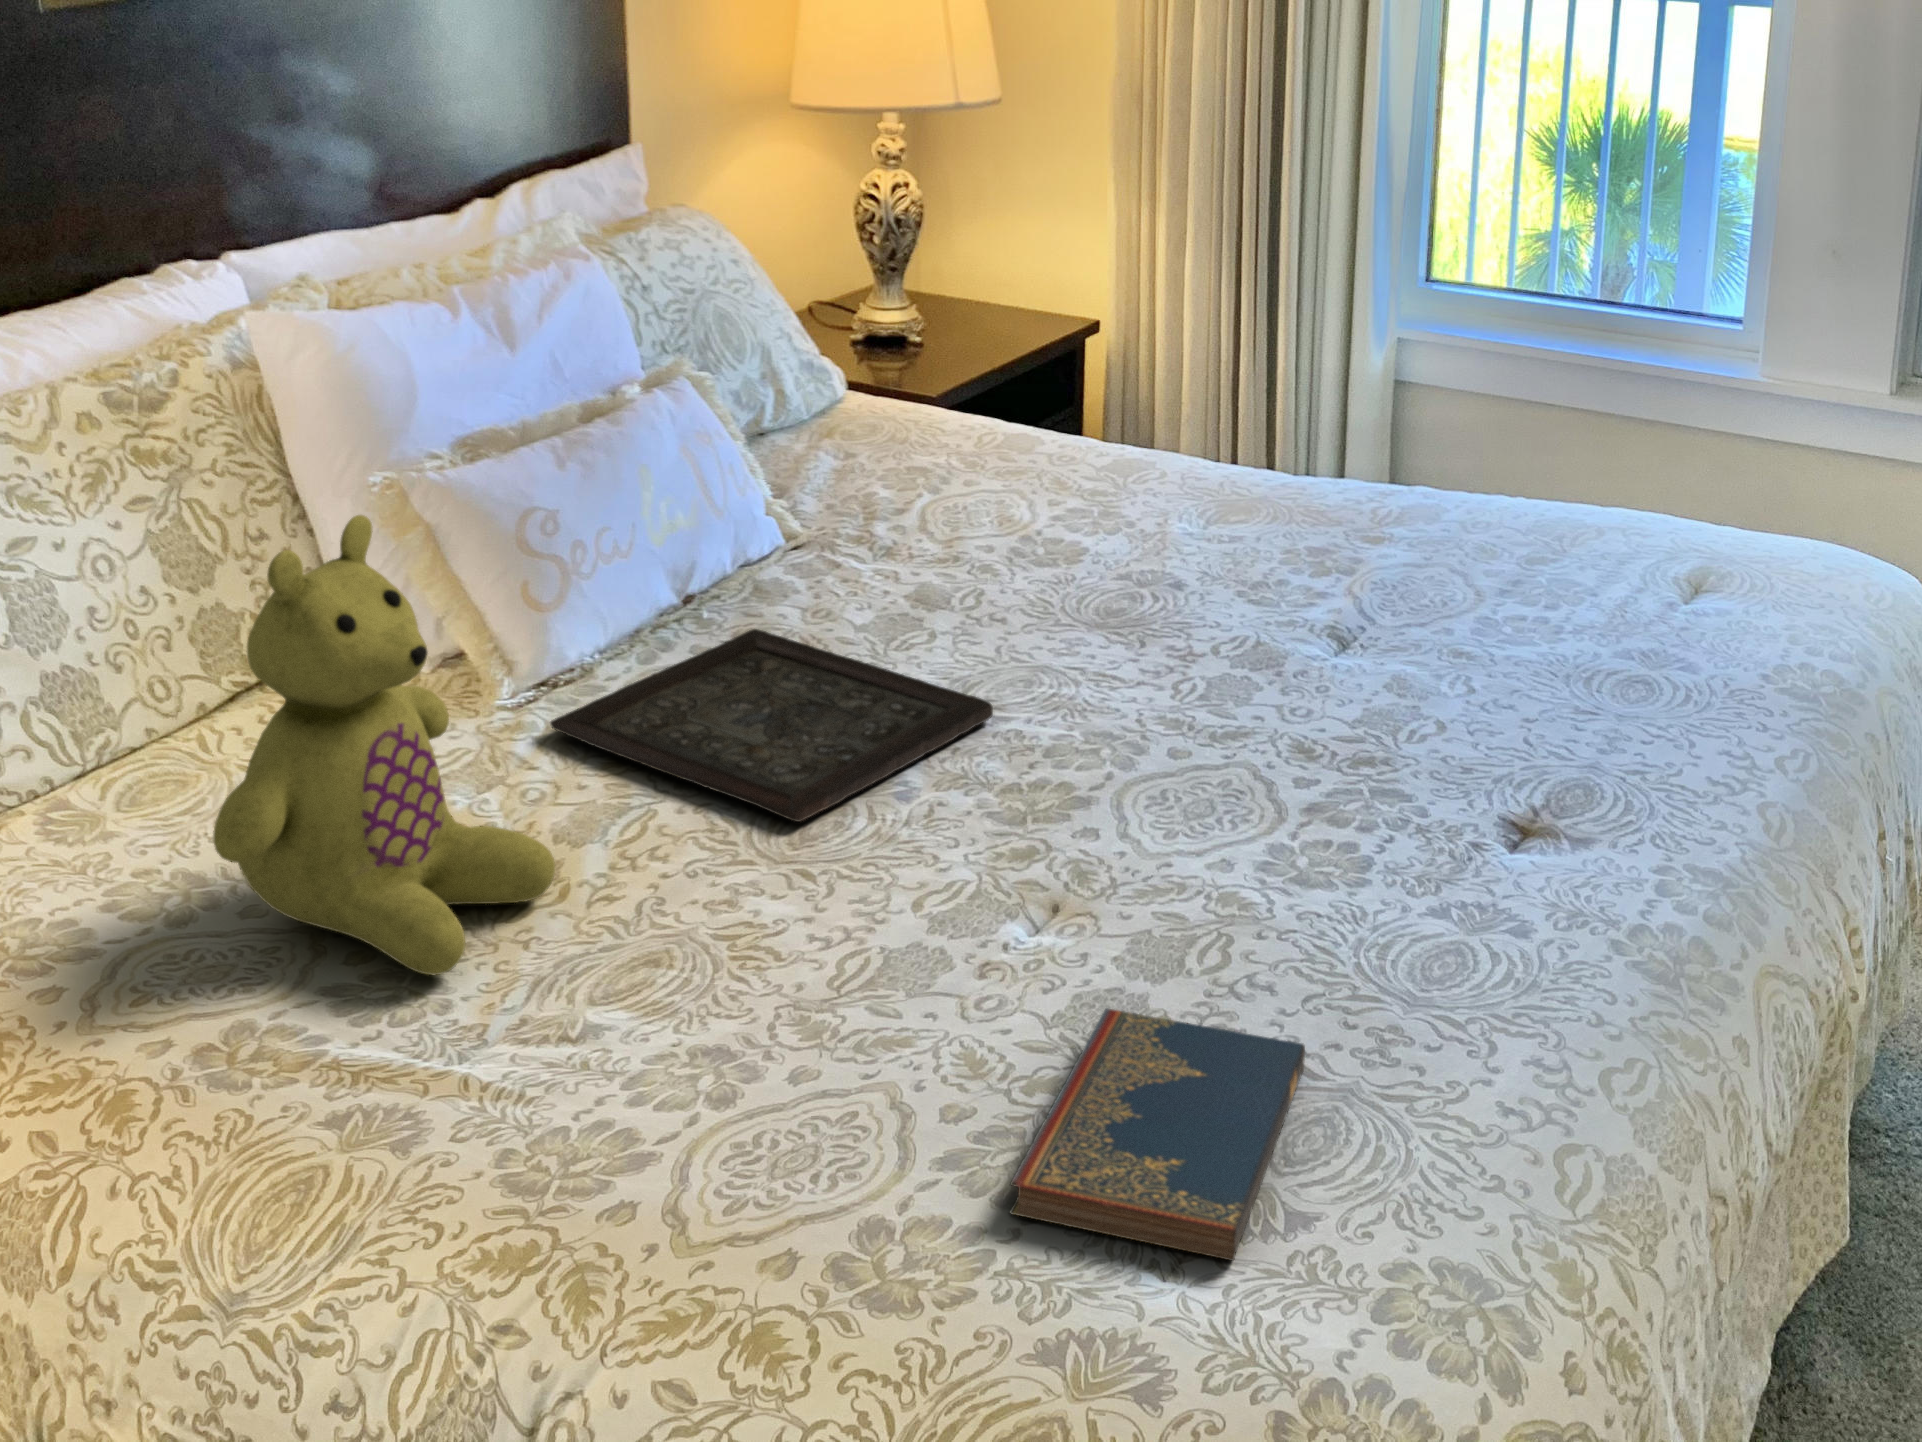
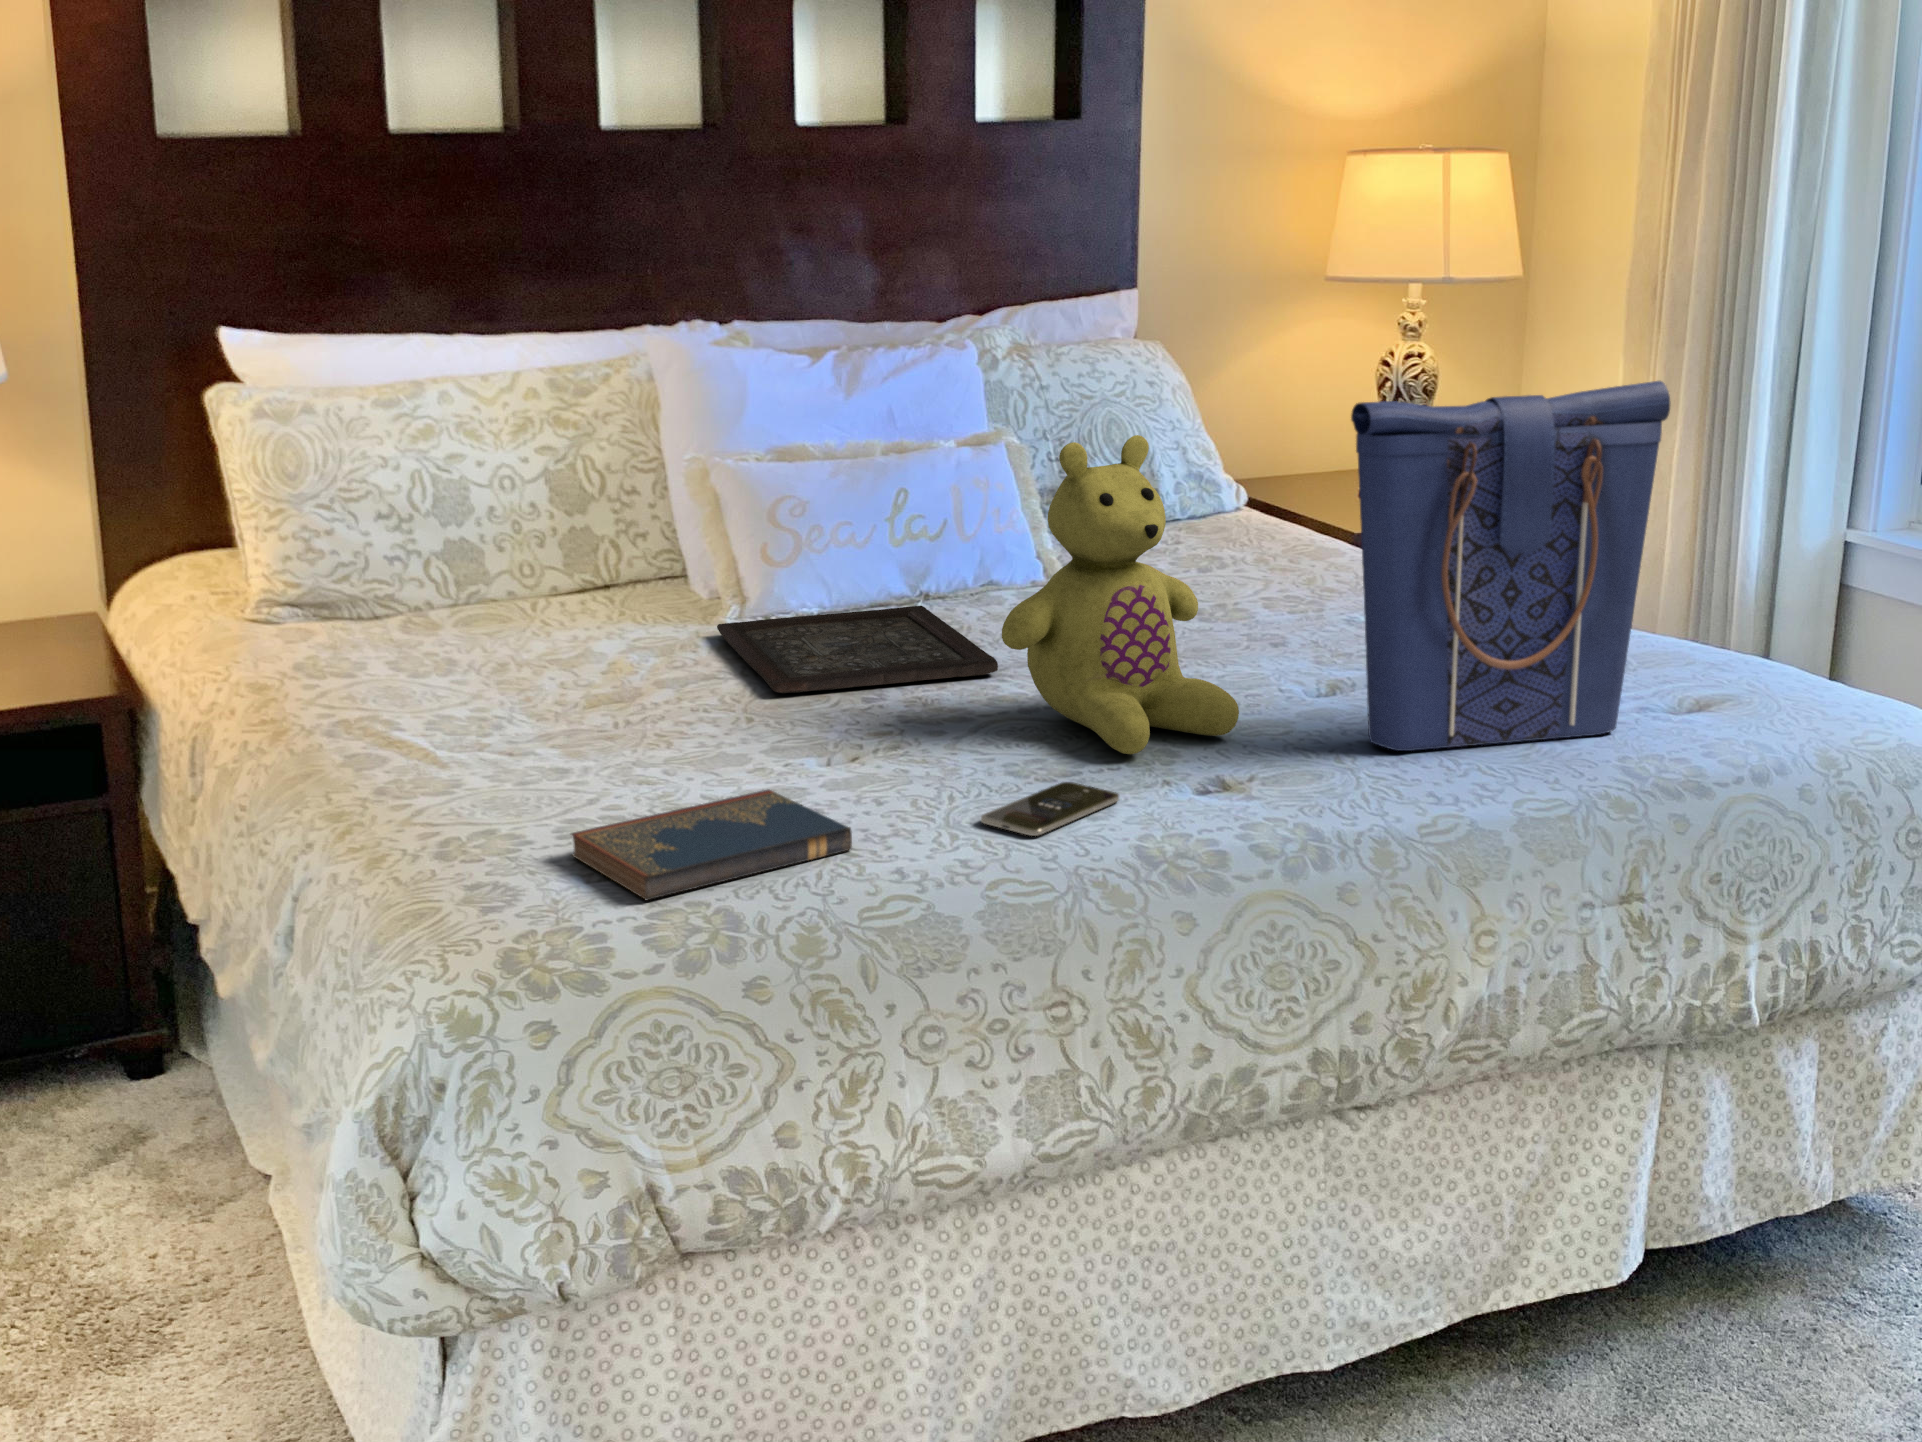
tote bag: none [1496,283,1704,729] -> present [1351,381,1670,751]
stuffed bear: present [213,515,555,975] -> present [1002,435,1239,754]
smartphone: none [1345,876,1450,977] -> present [981,782,1119,836]

